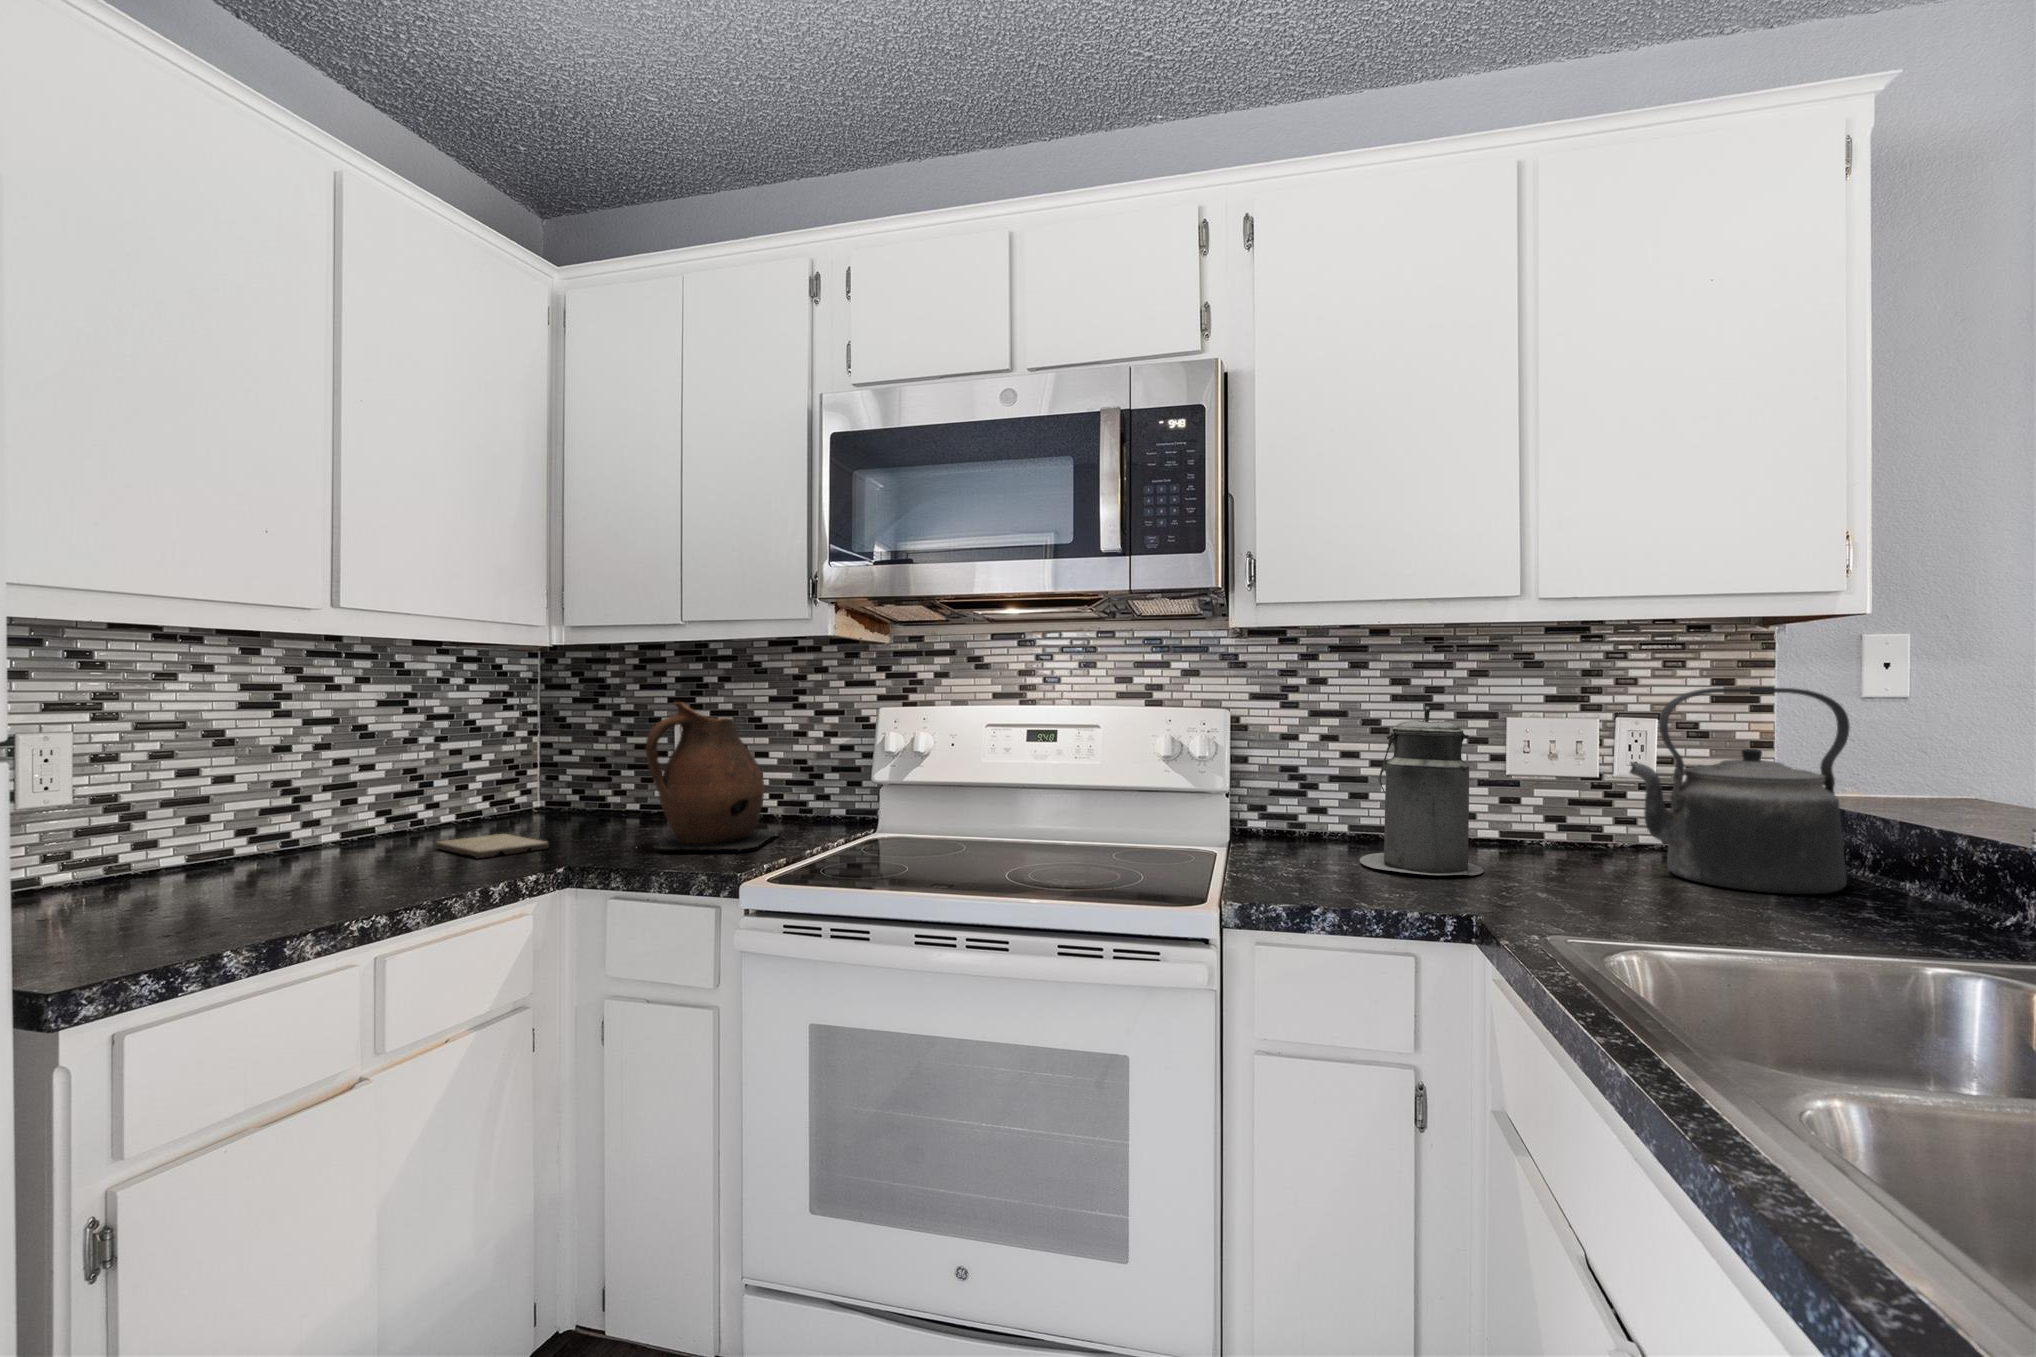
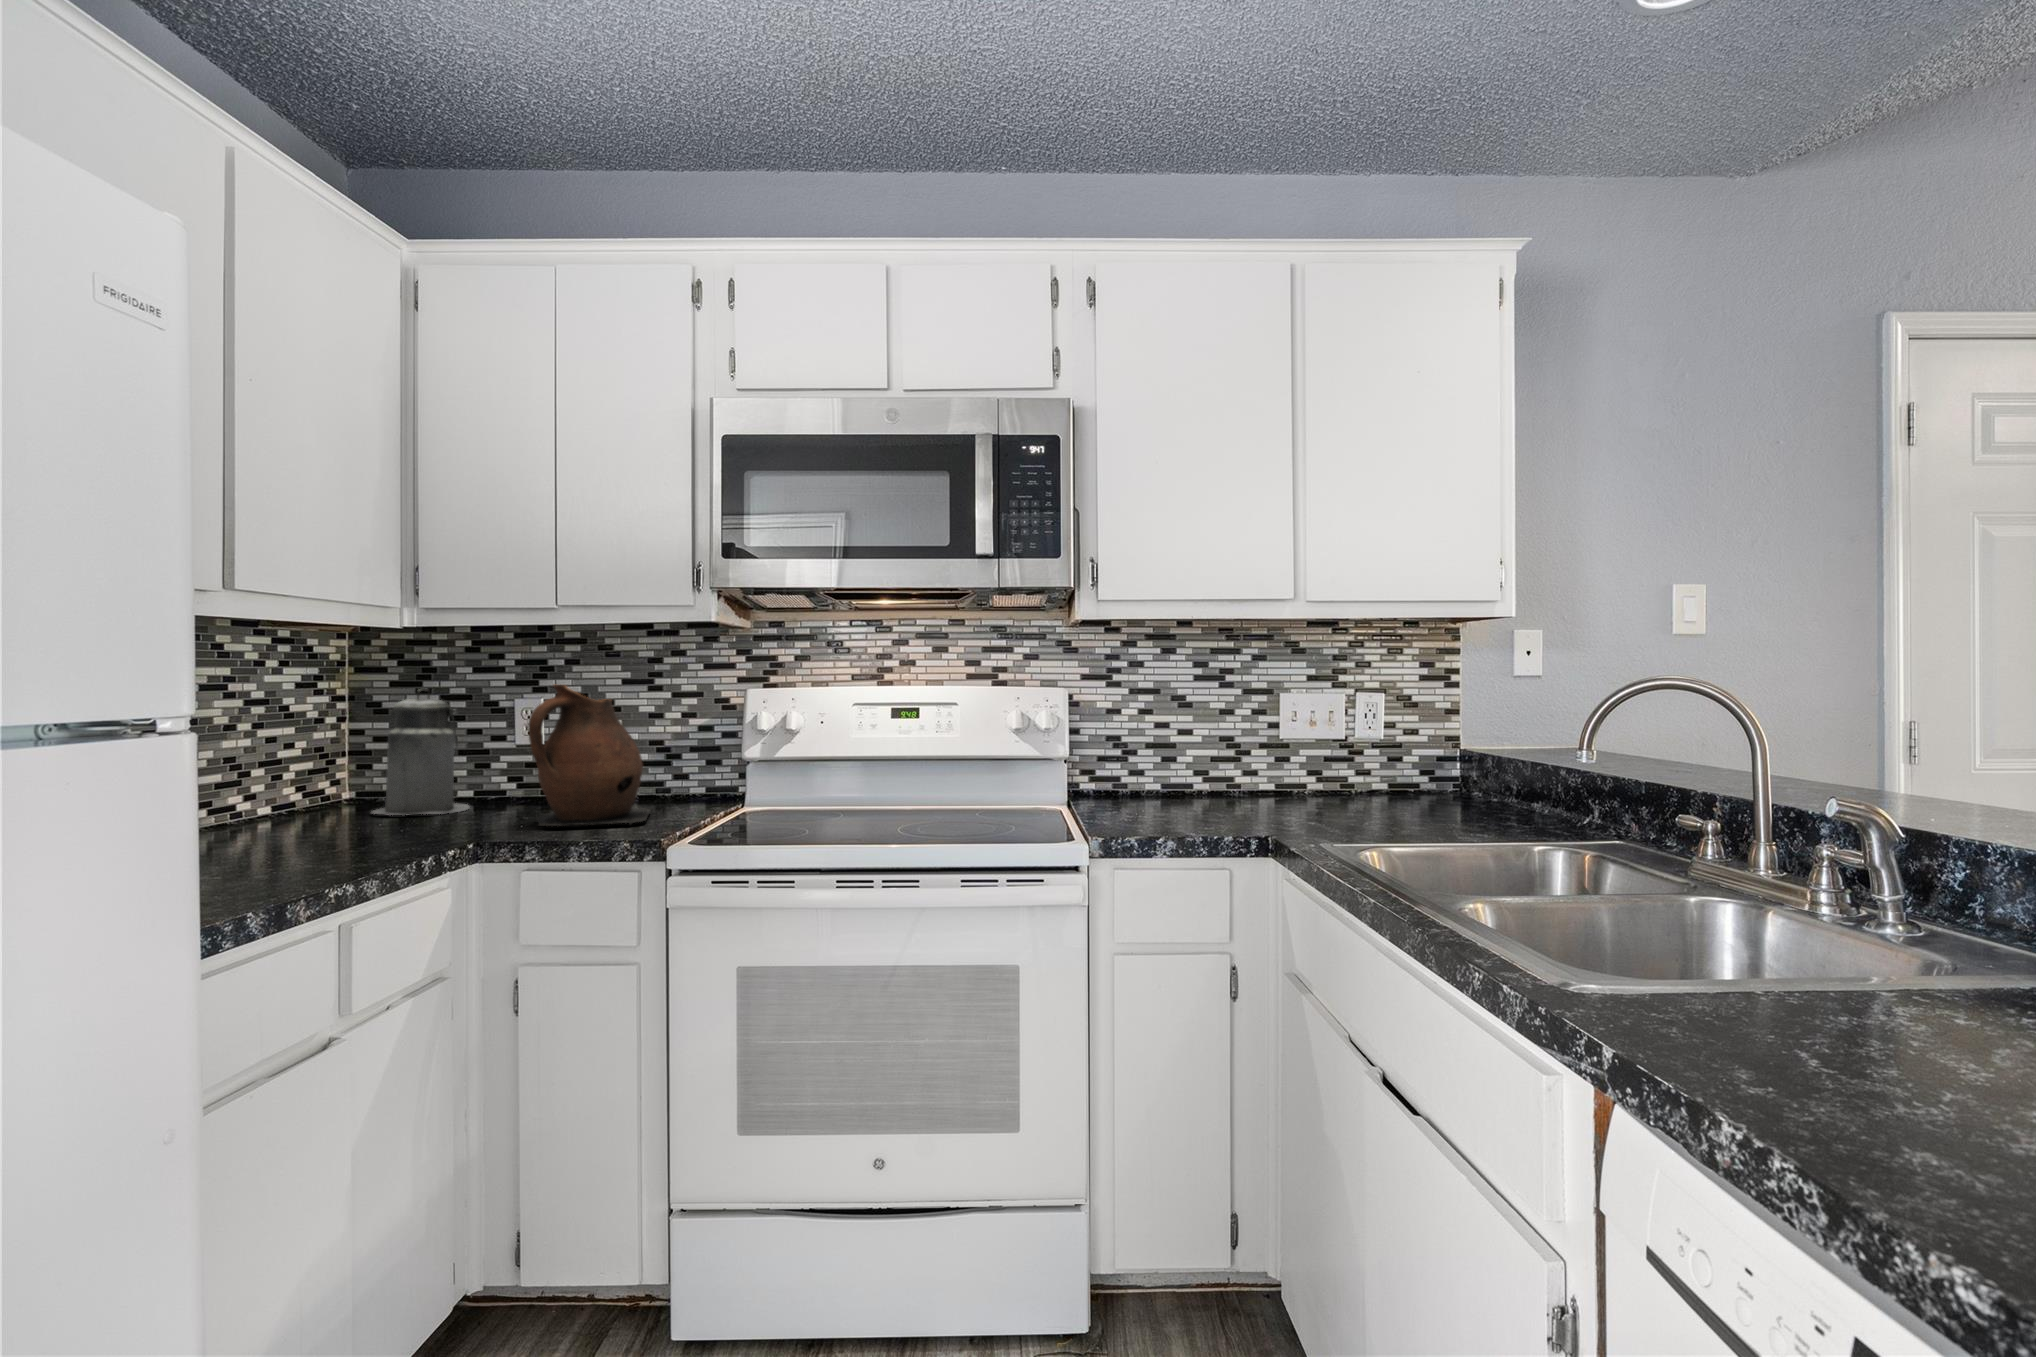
kettle: present [1630,687,1850,894] -> none [1366,669,1502,815]
canister: present [1360,707,1484,875] -> present [372,689,469,815]
cutting board: present [435,834,548,858] -> none [288,821,420,842]

